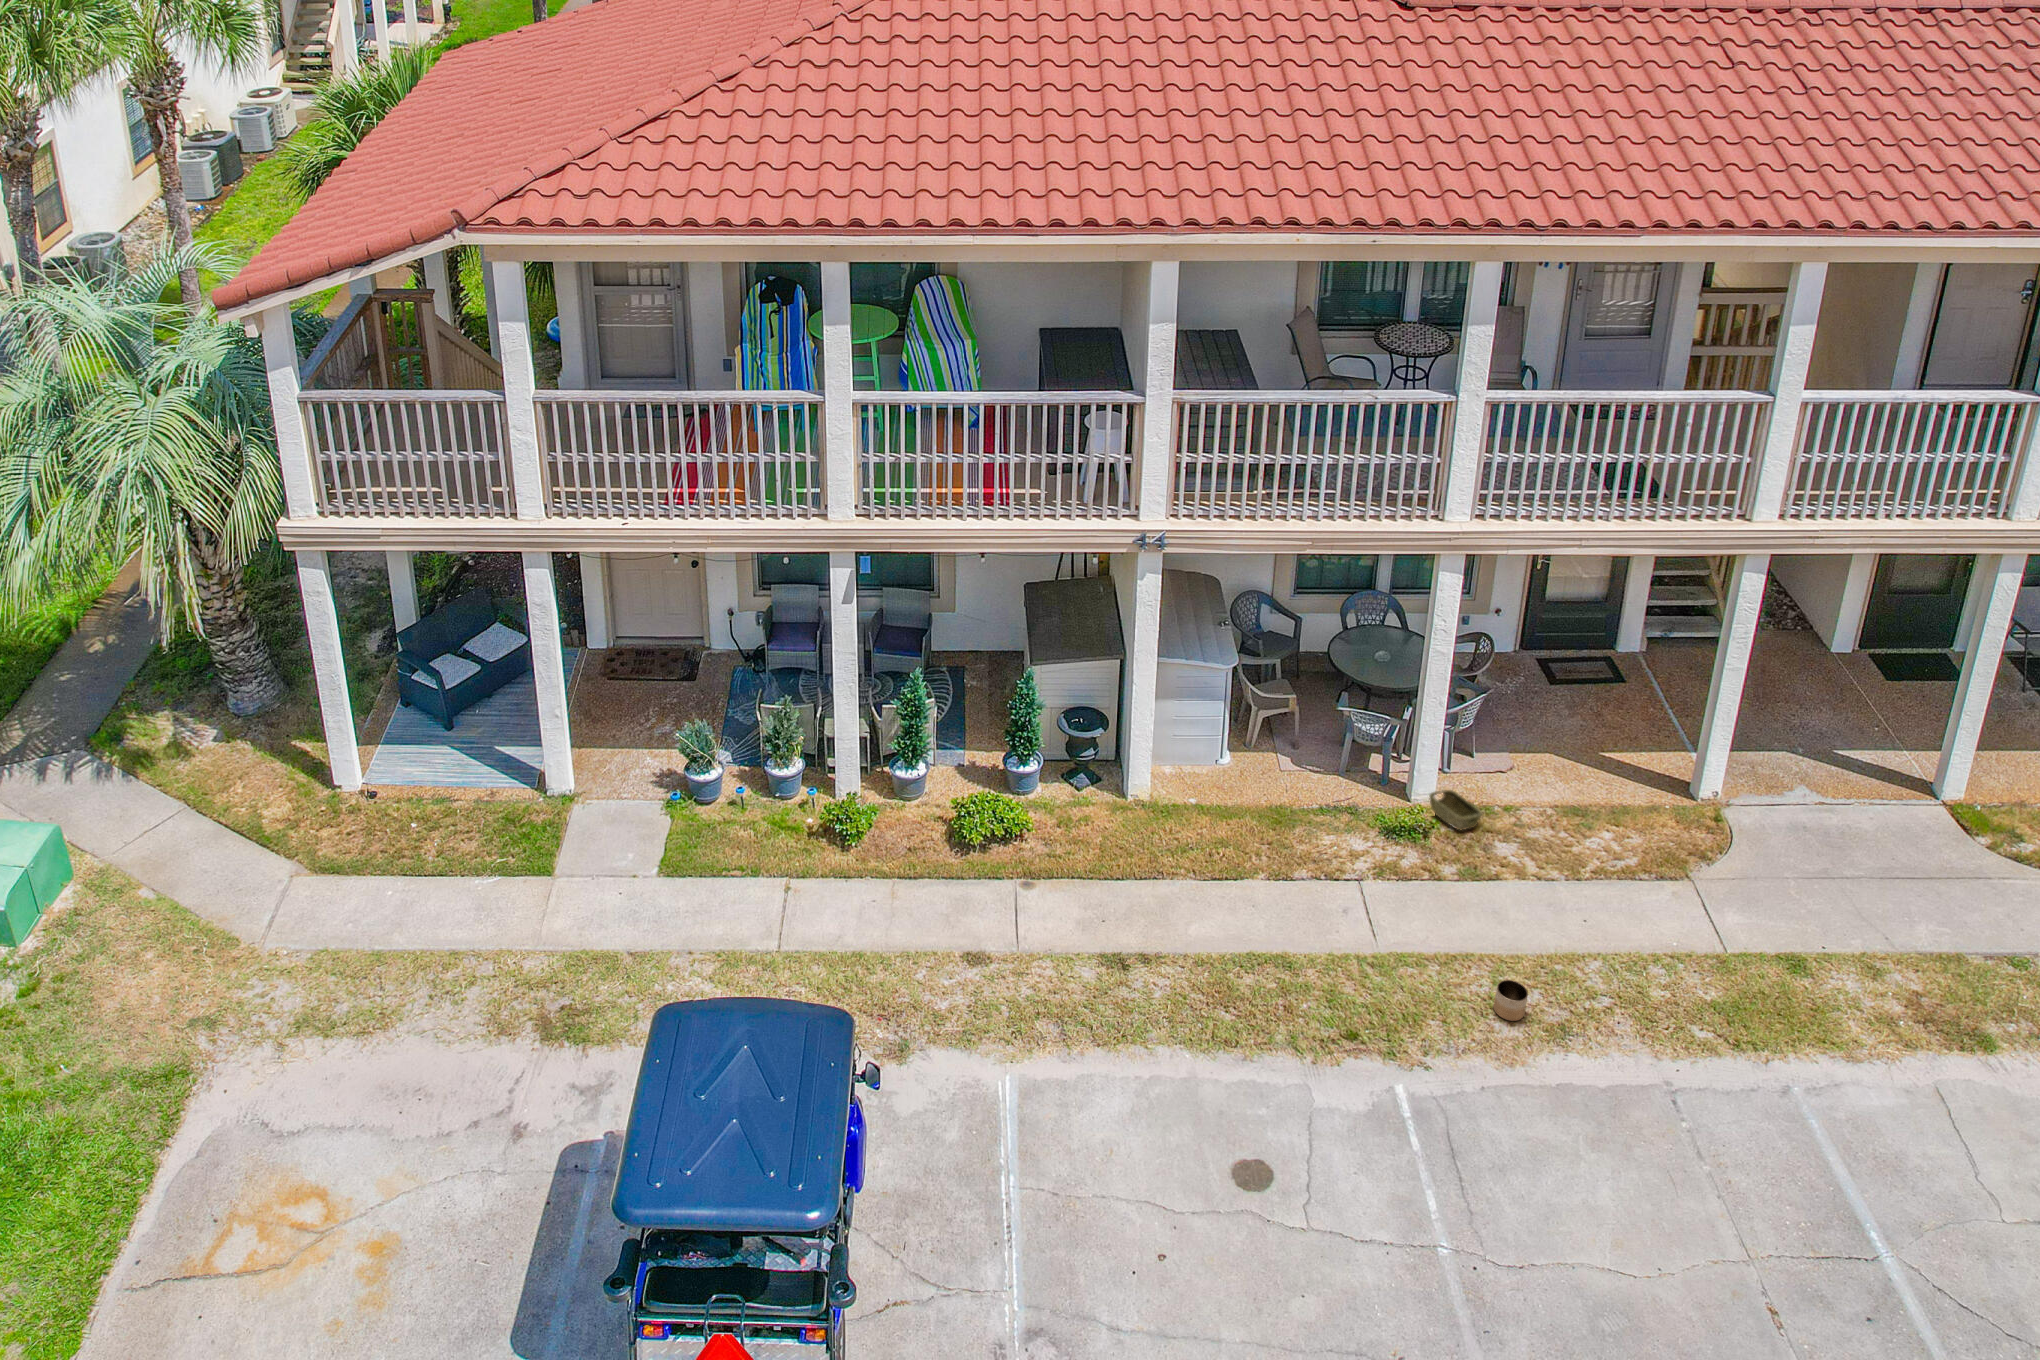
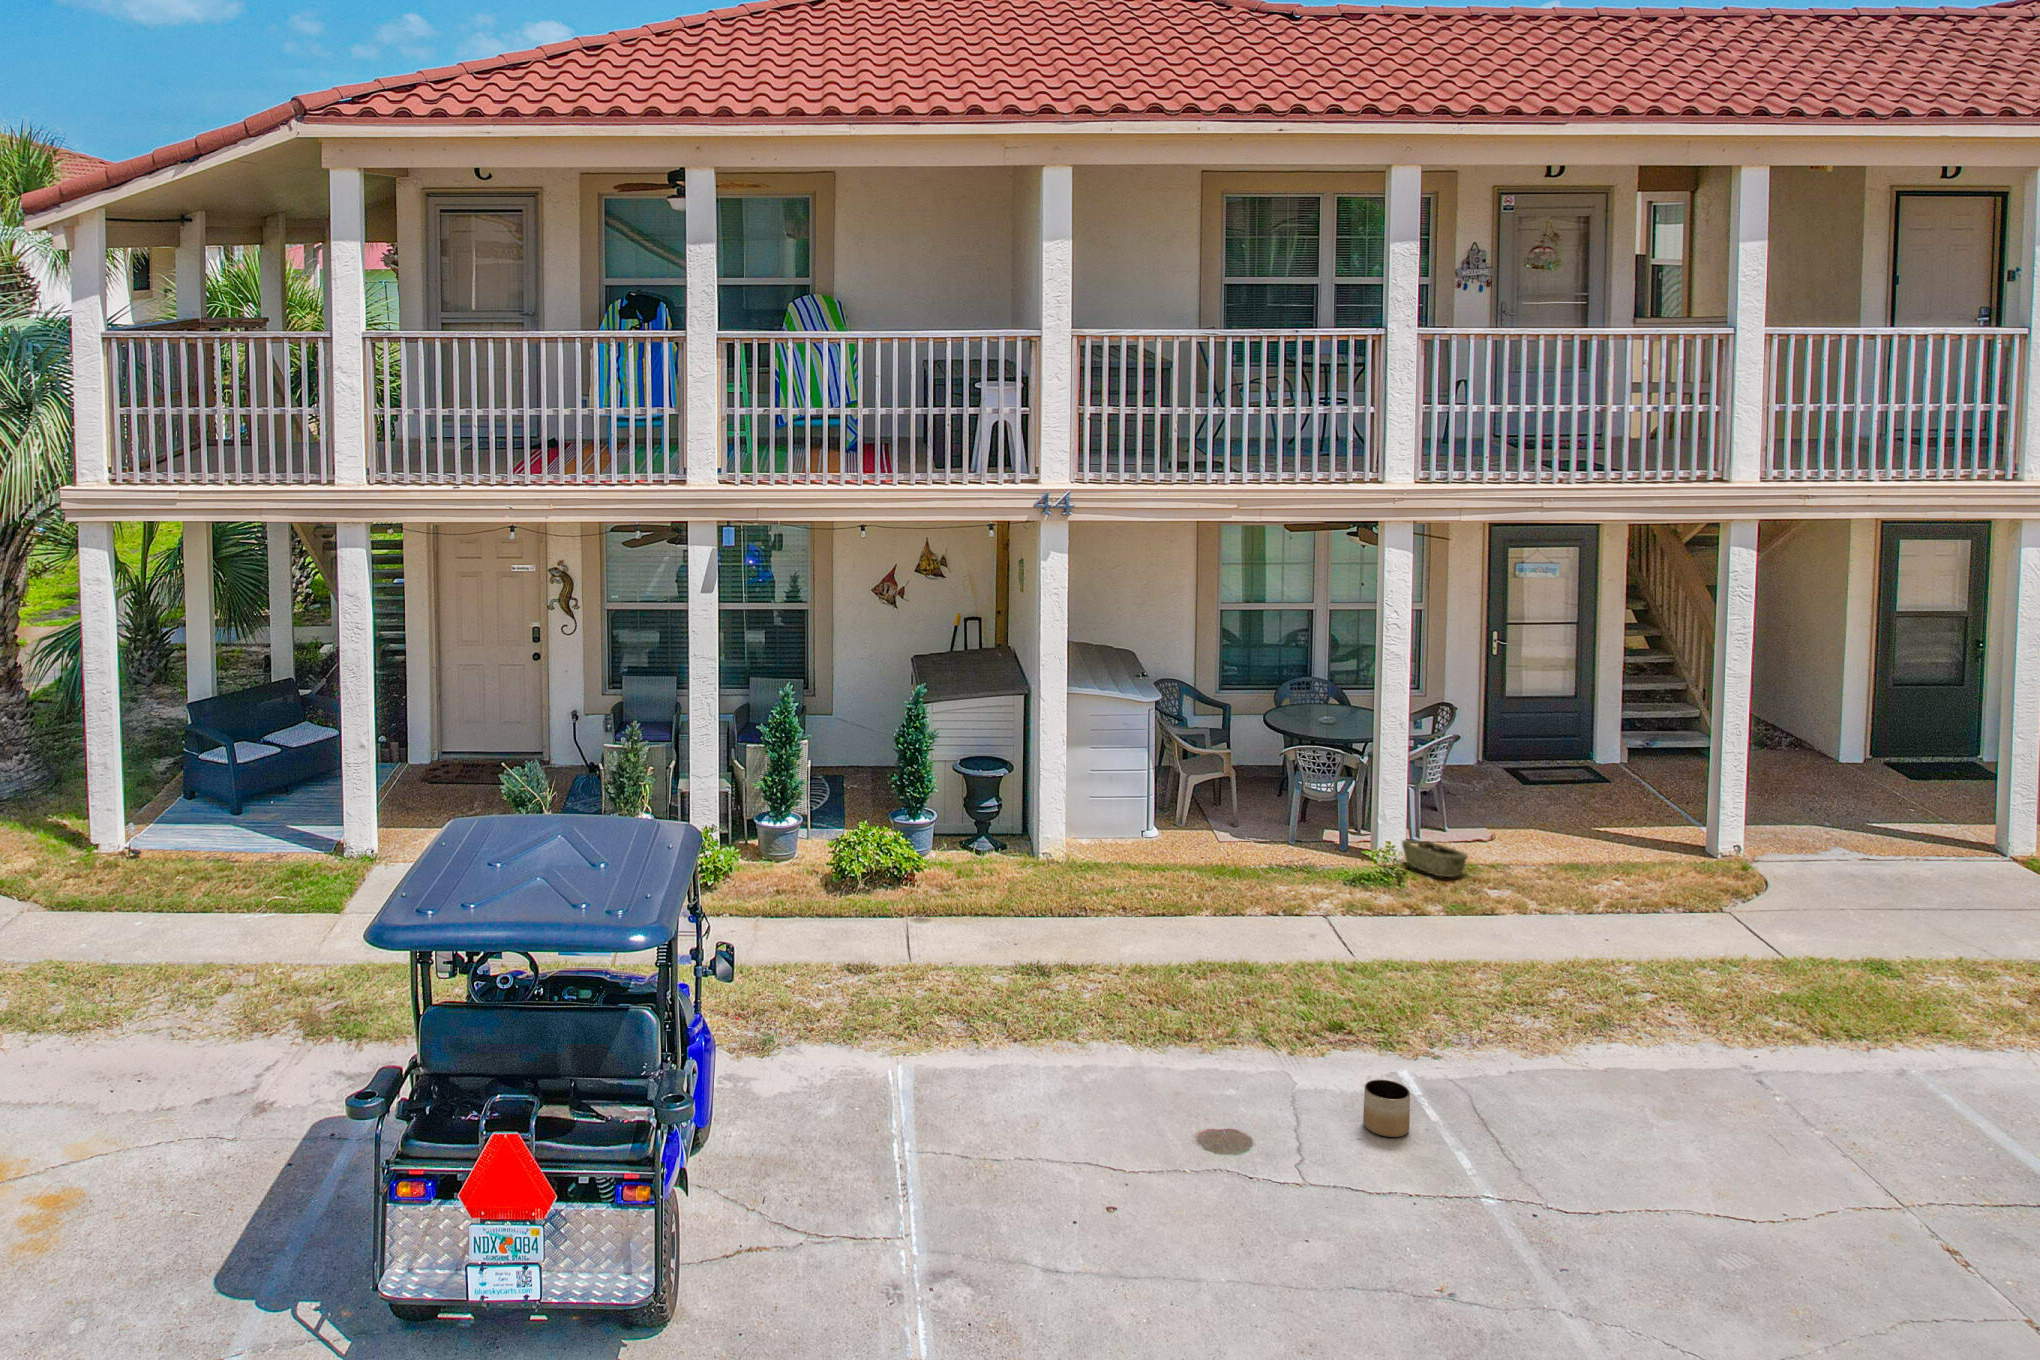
planter: present [1494,980,1528,1021] -> present [1363,1080,1410,1137]

